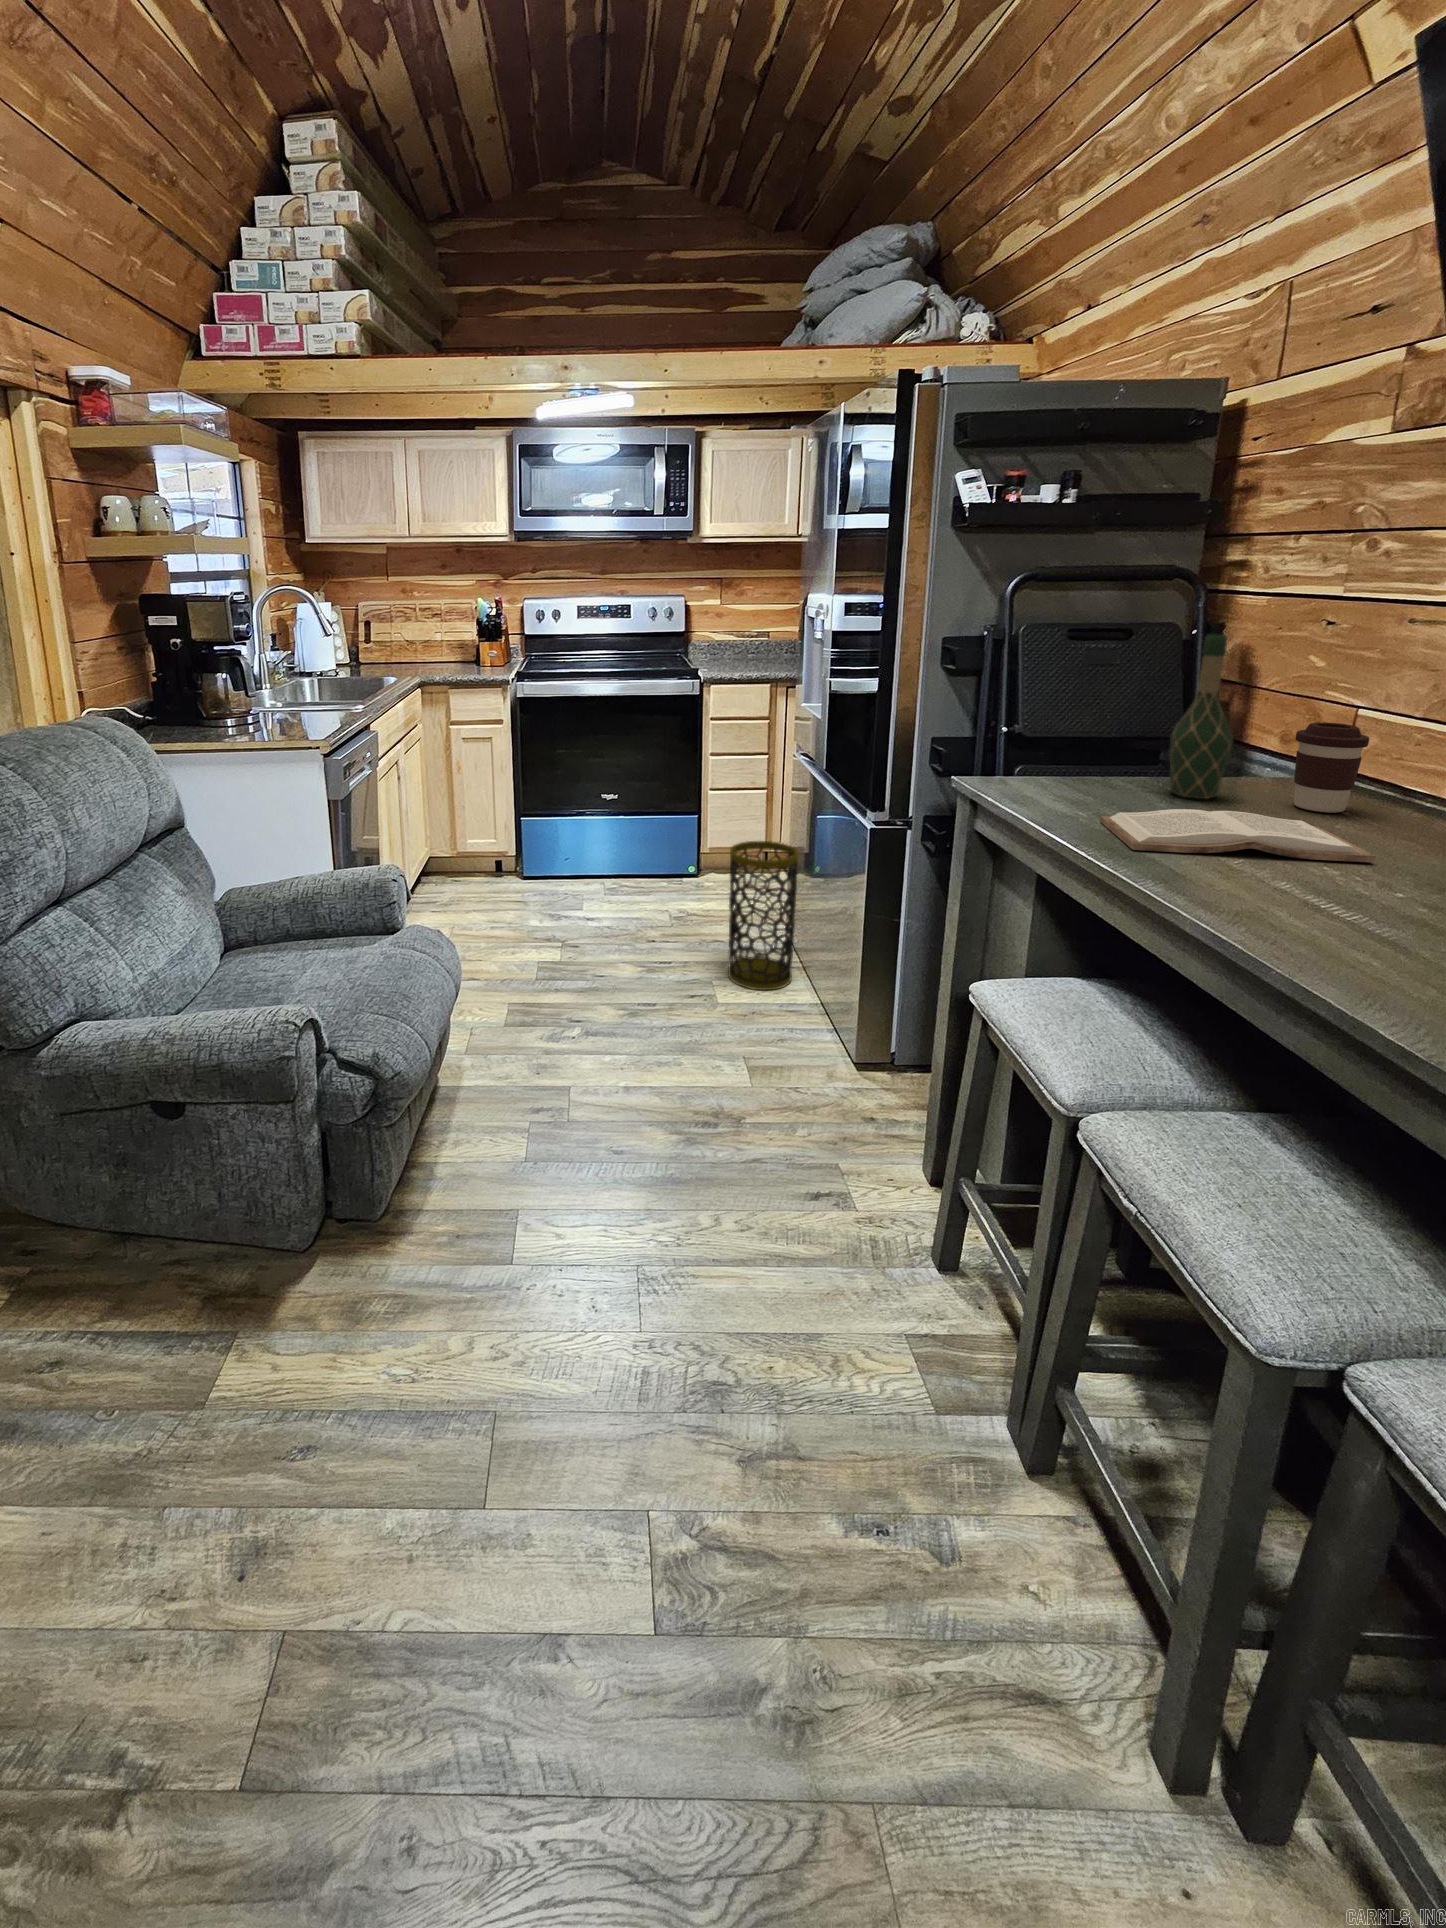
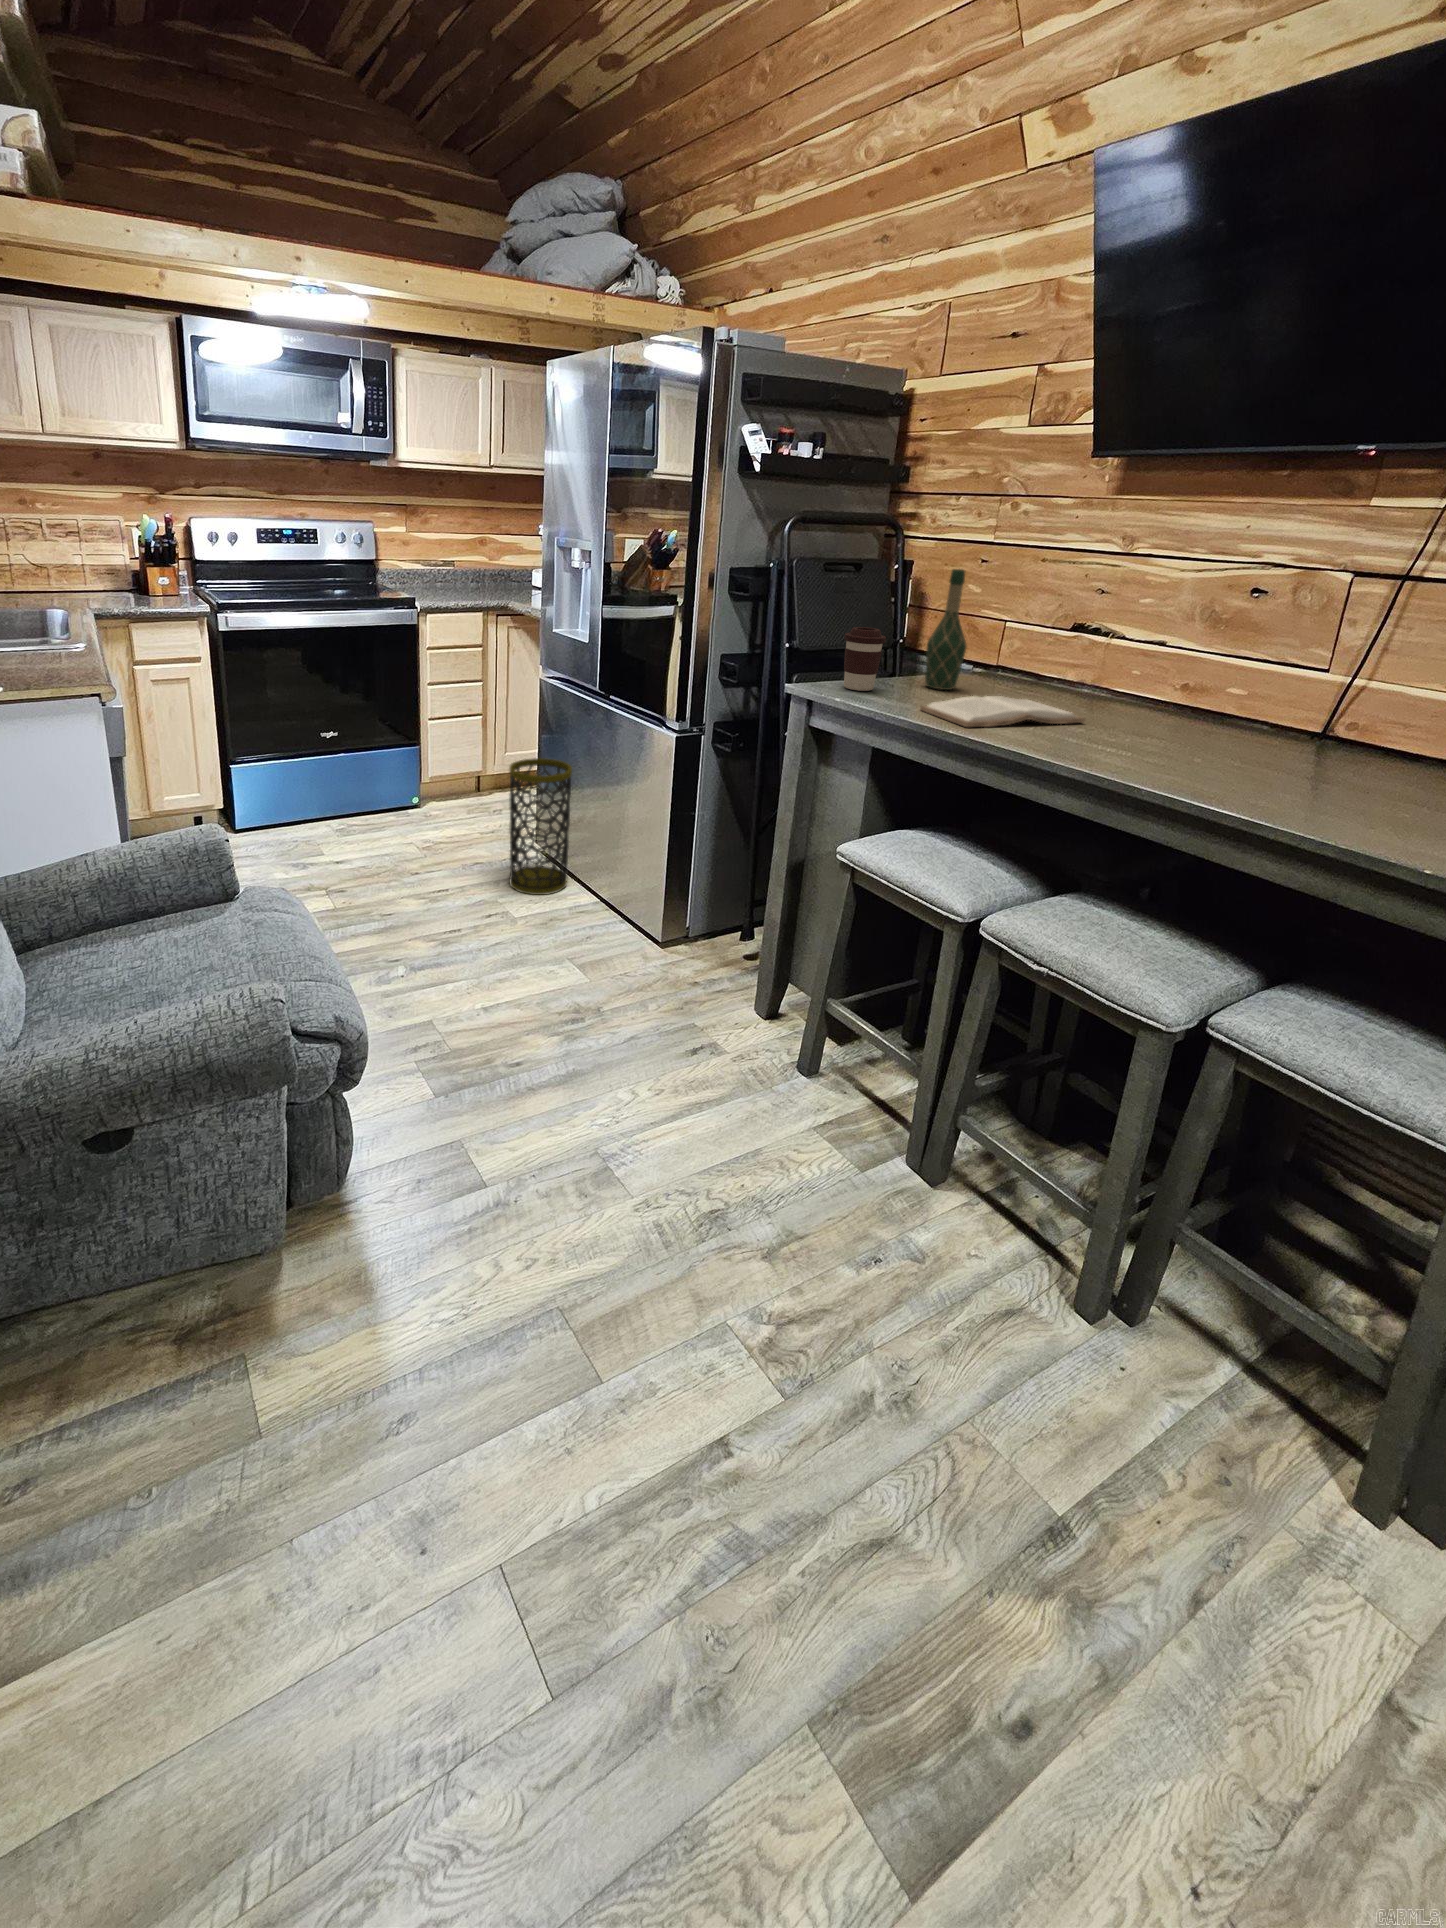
coffee cup: present [1294,722,1369,813] -> present [844,627,886,691]

